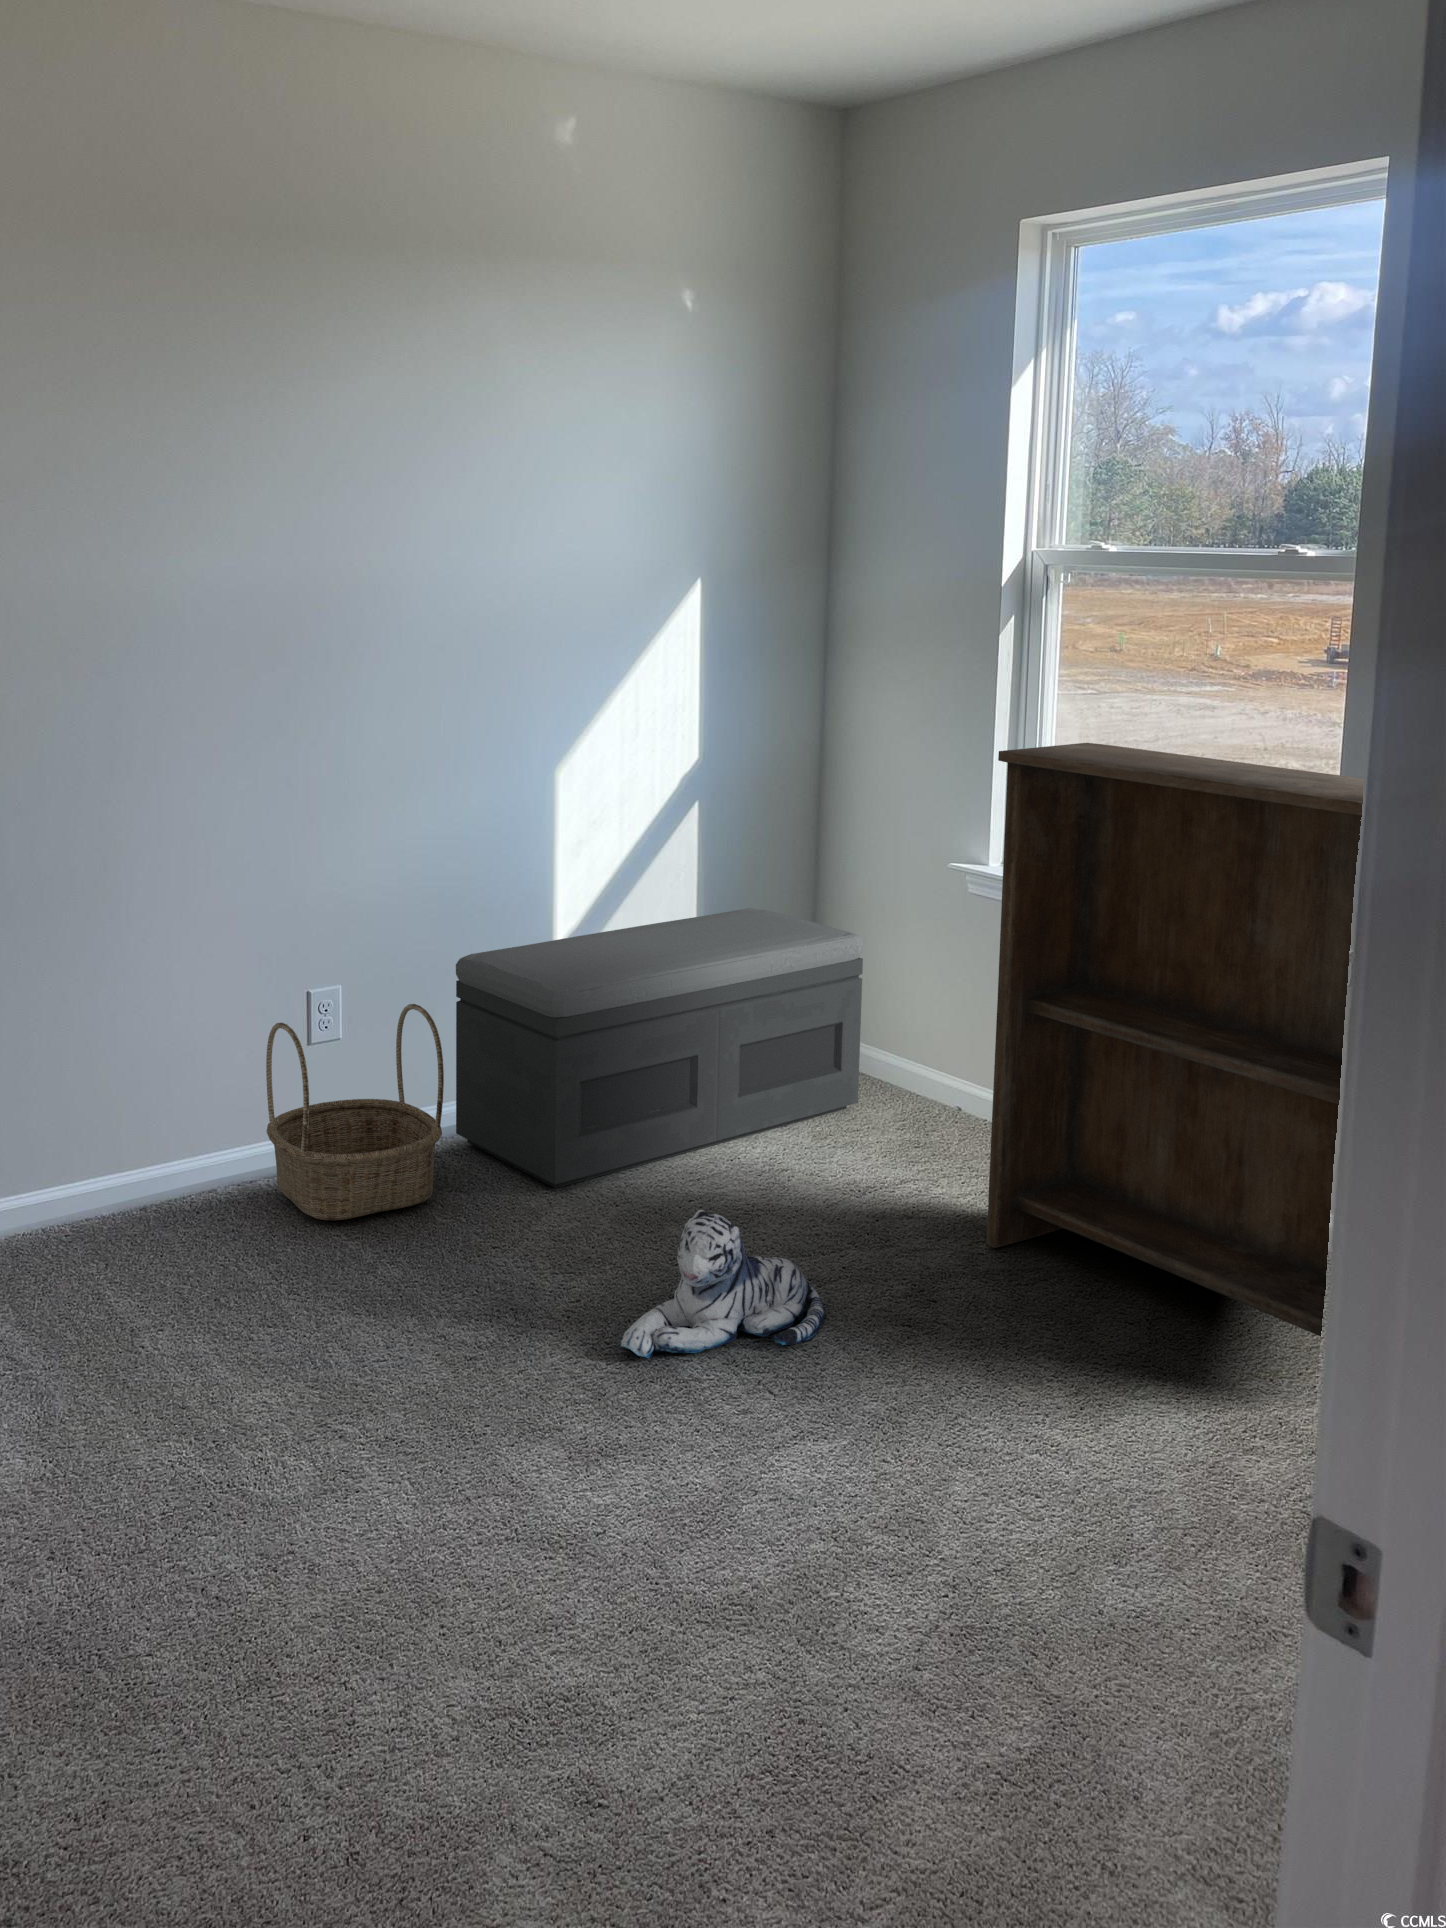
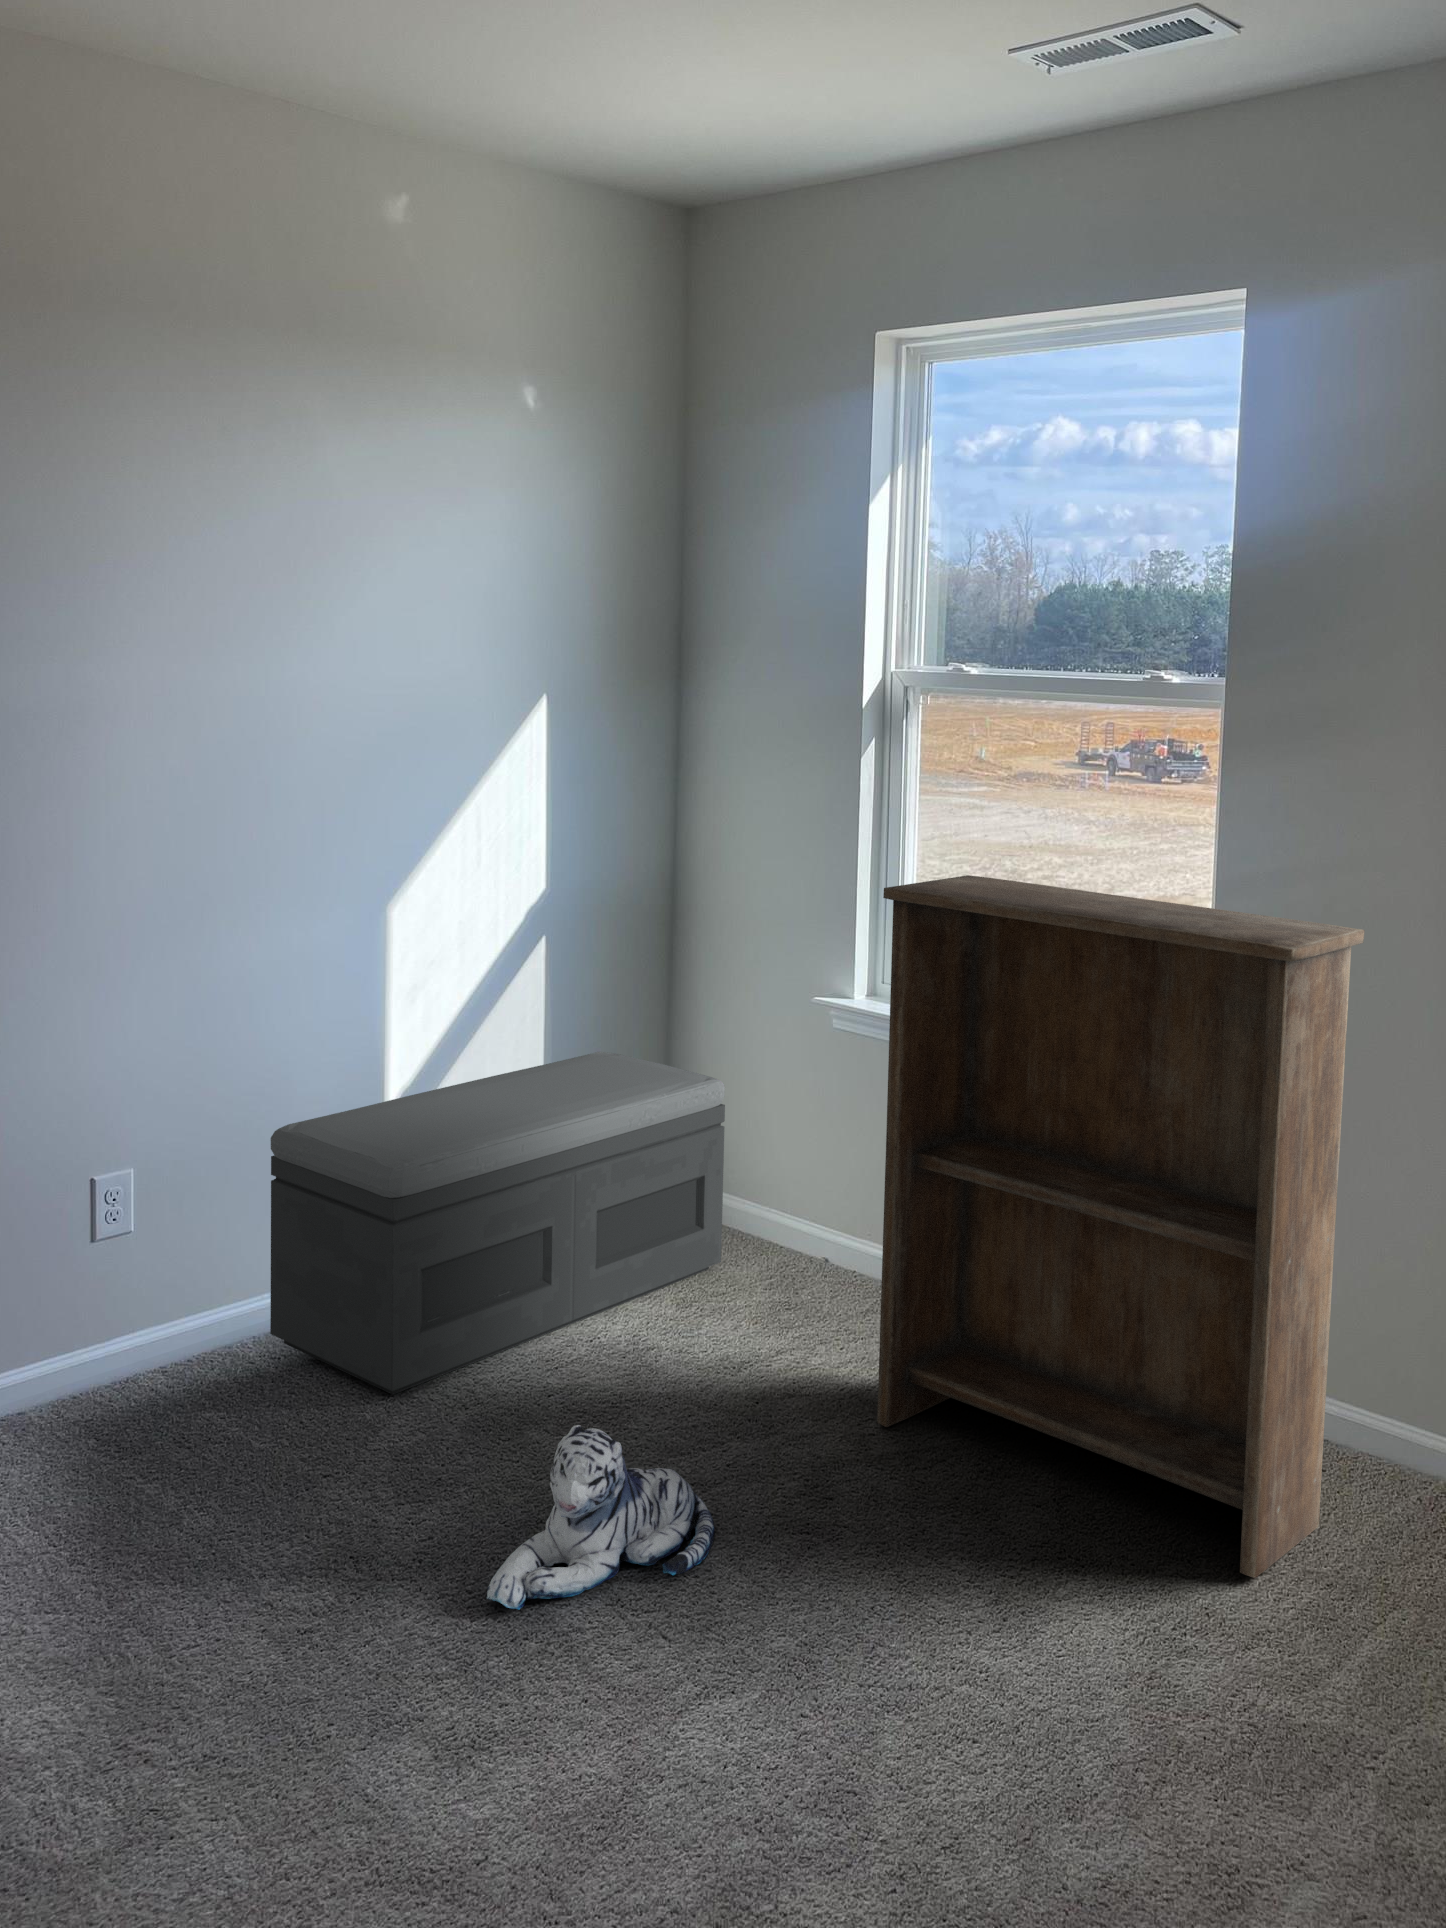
basket: present [266,1004,444,1220] -> none [38,1190,260,1462]

